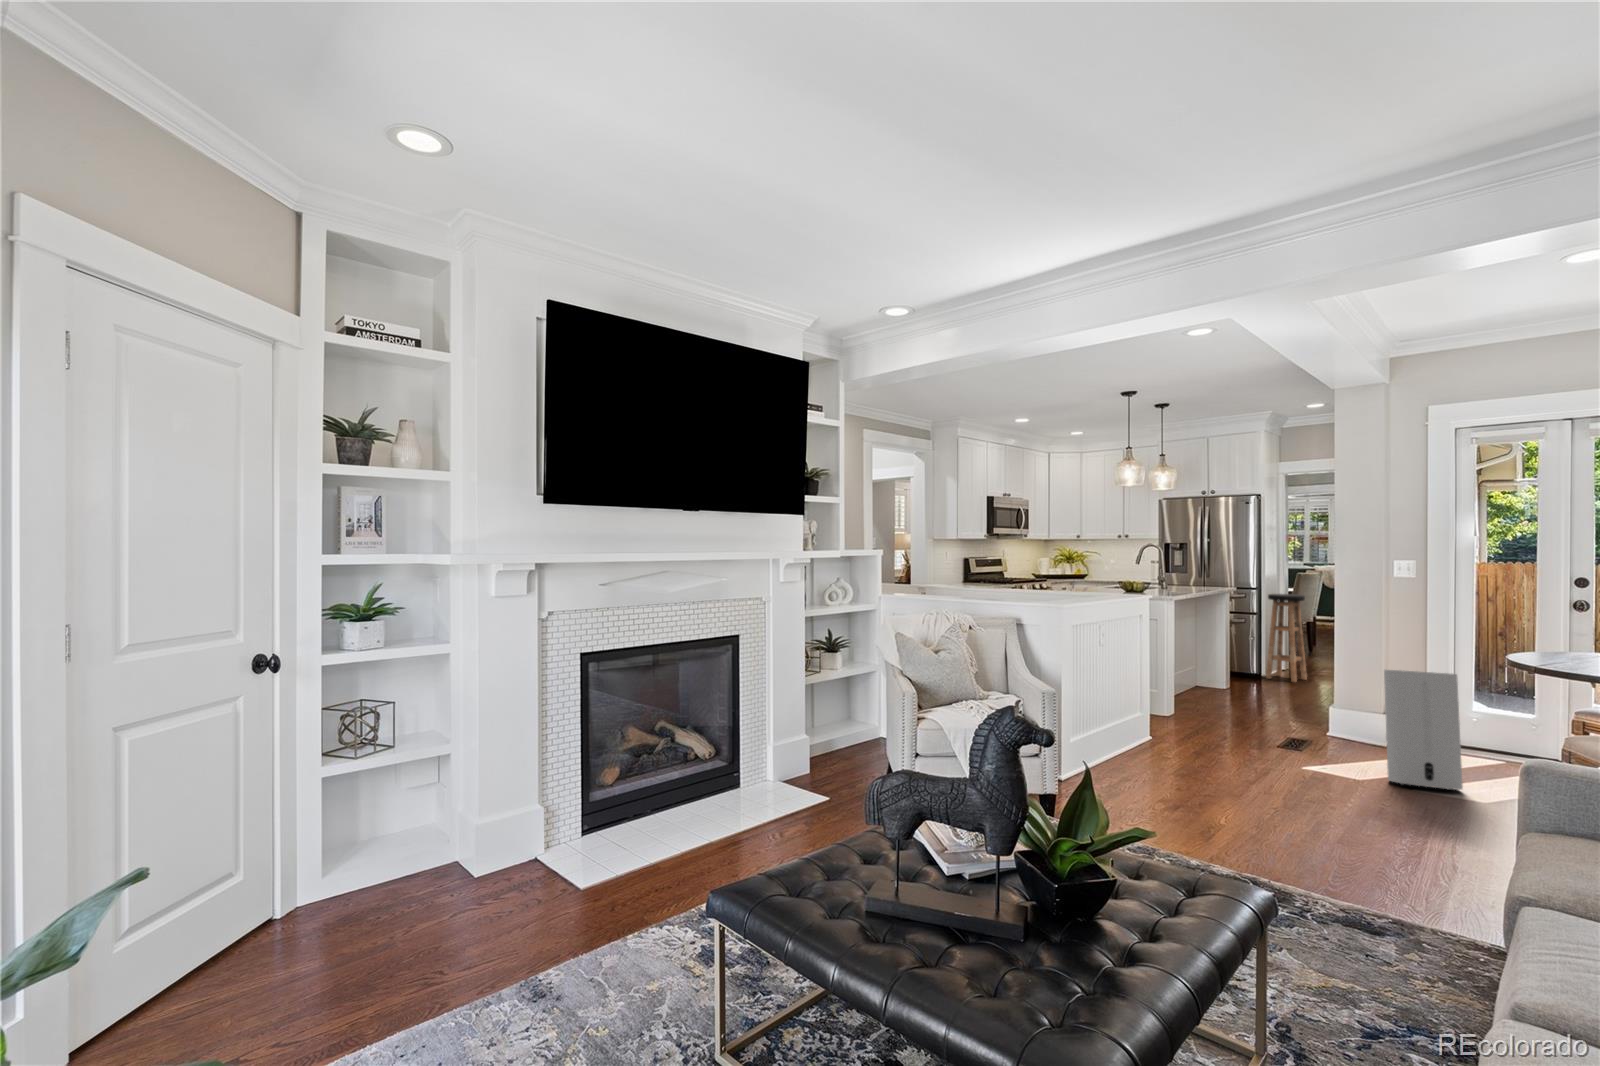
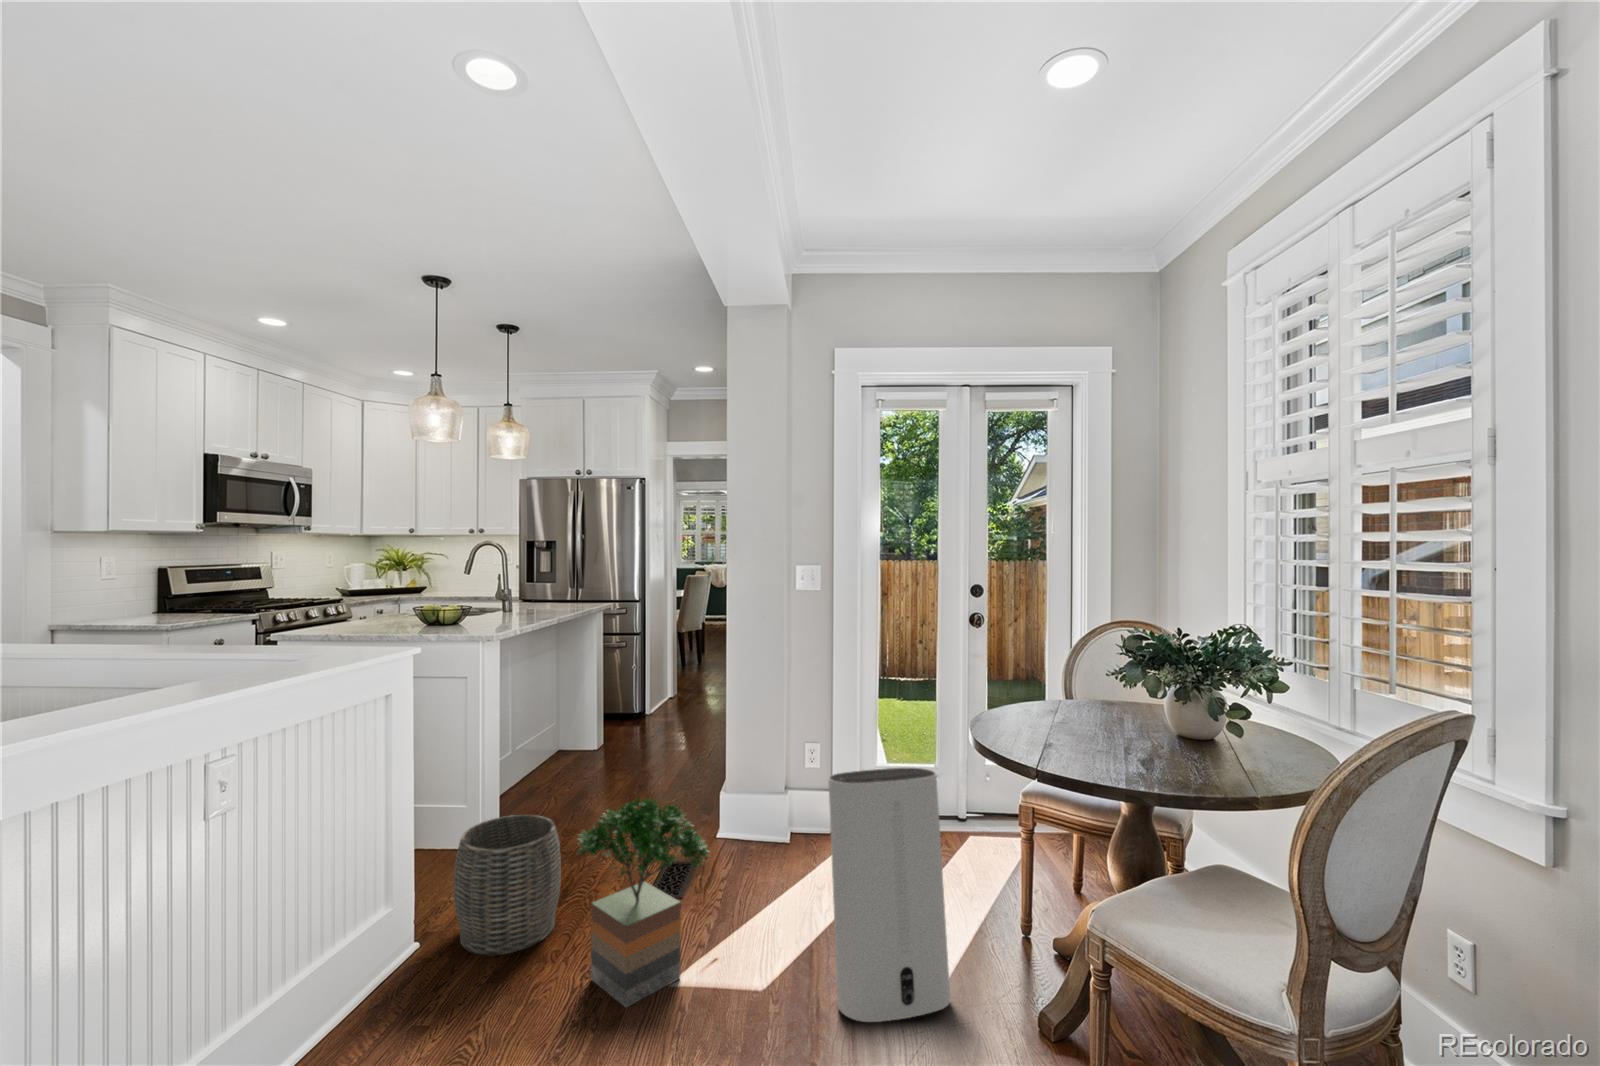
bar stool: present [1266,594,1307,682] -> none [651,604,697,720]
potted tree: none [1238,673,1313,762] -> present [578,798,709,1008]
woven basket: none [1171,684,1225,741] -> present [454,815,561,955]

